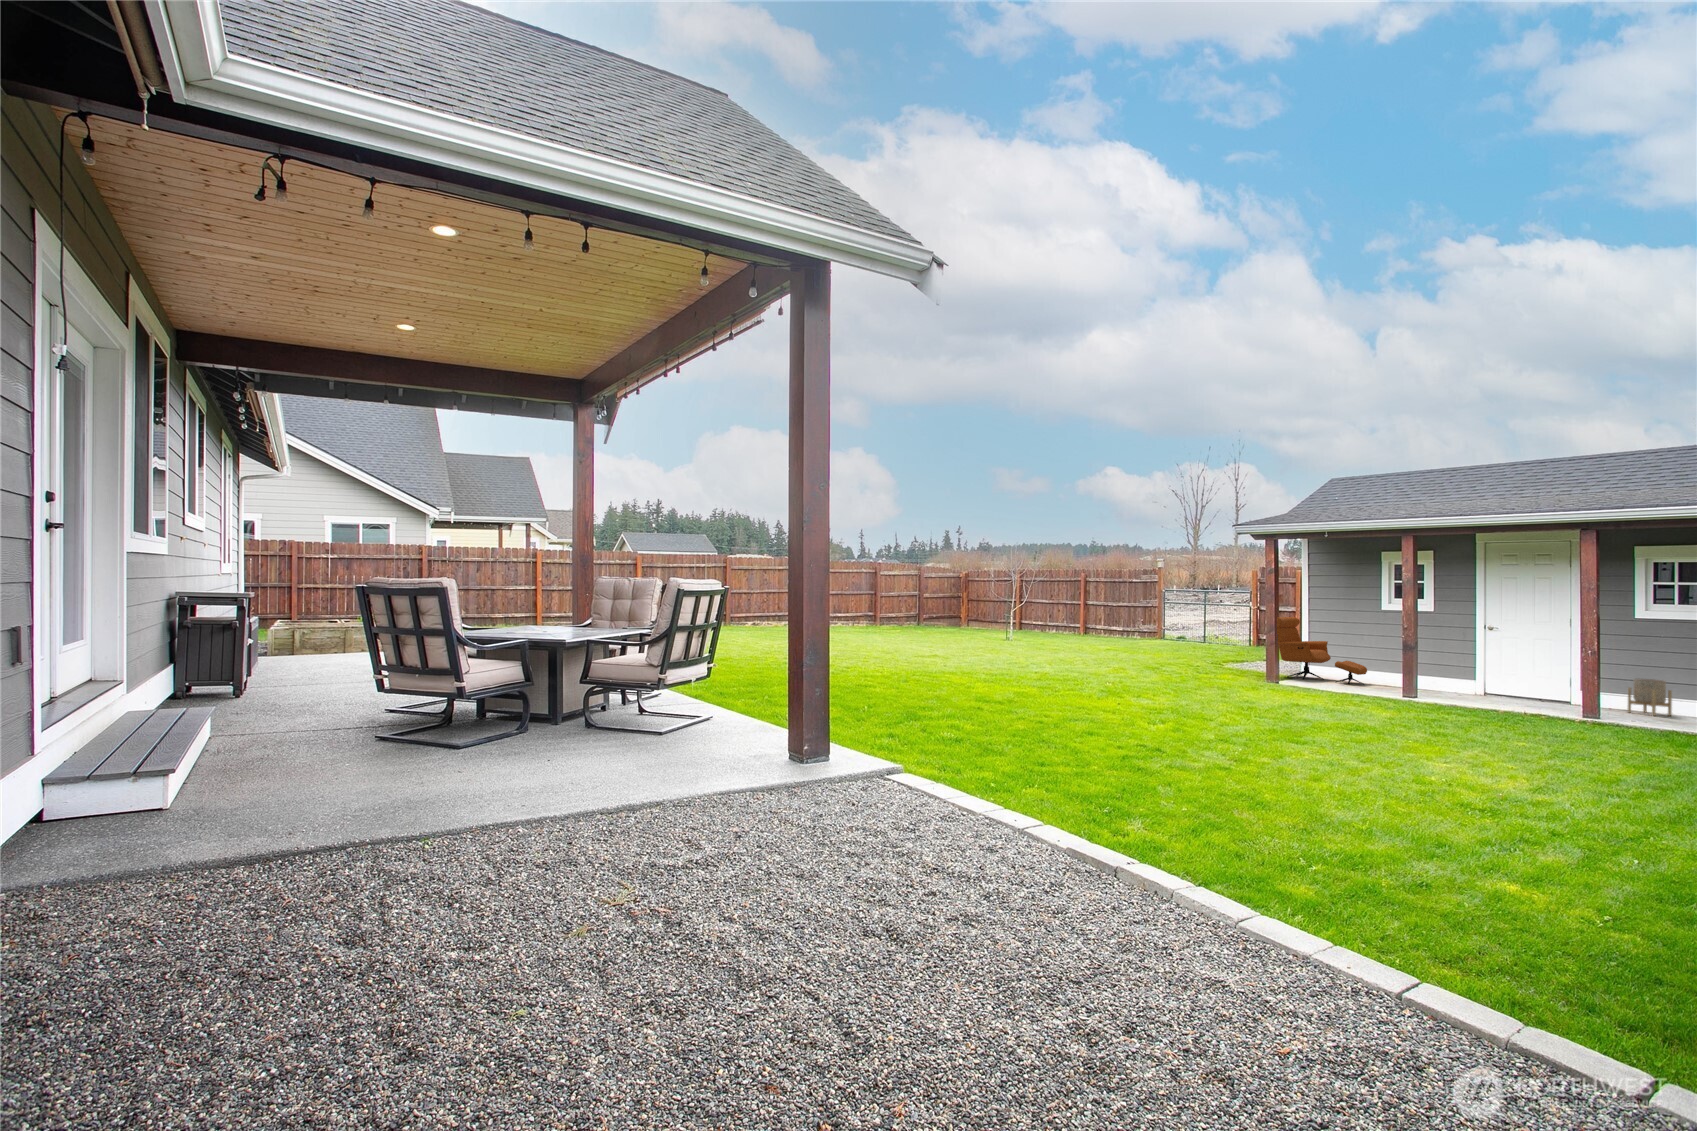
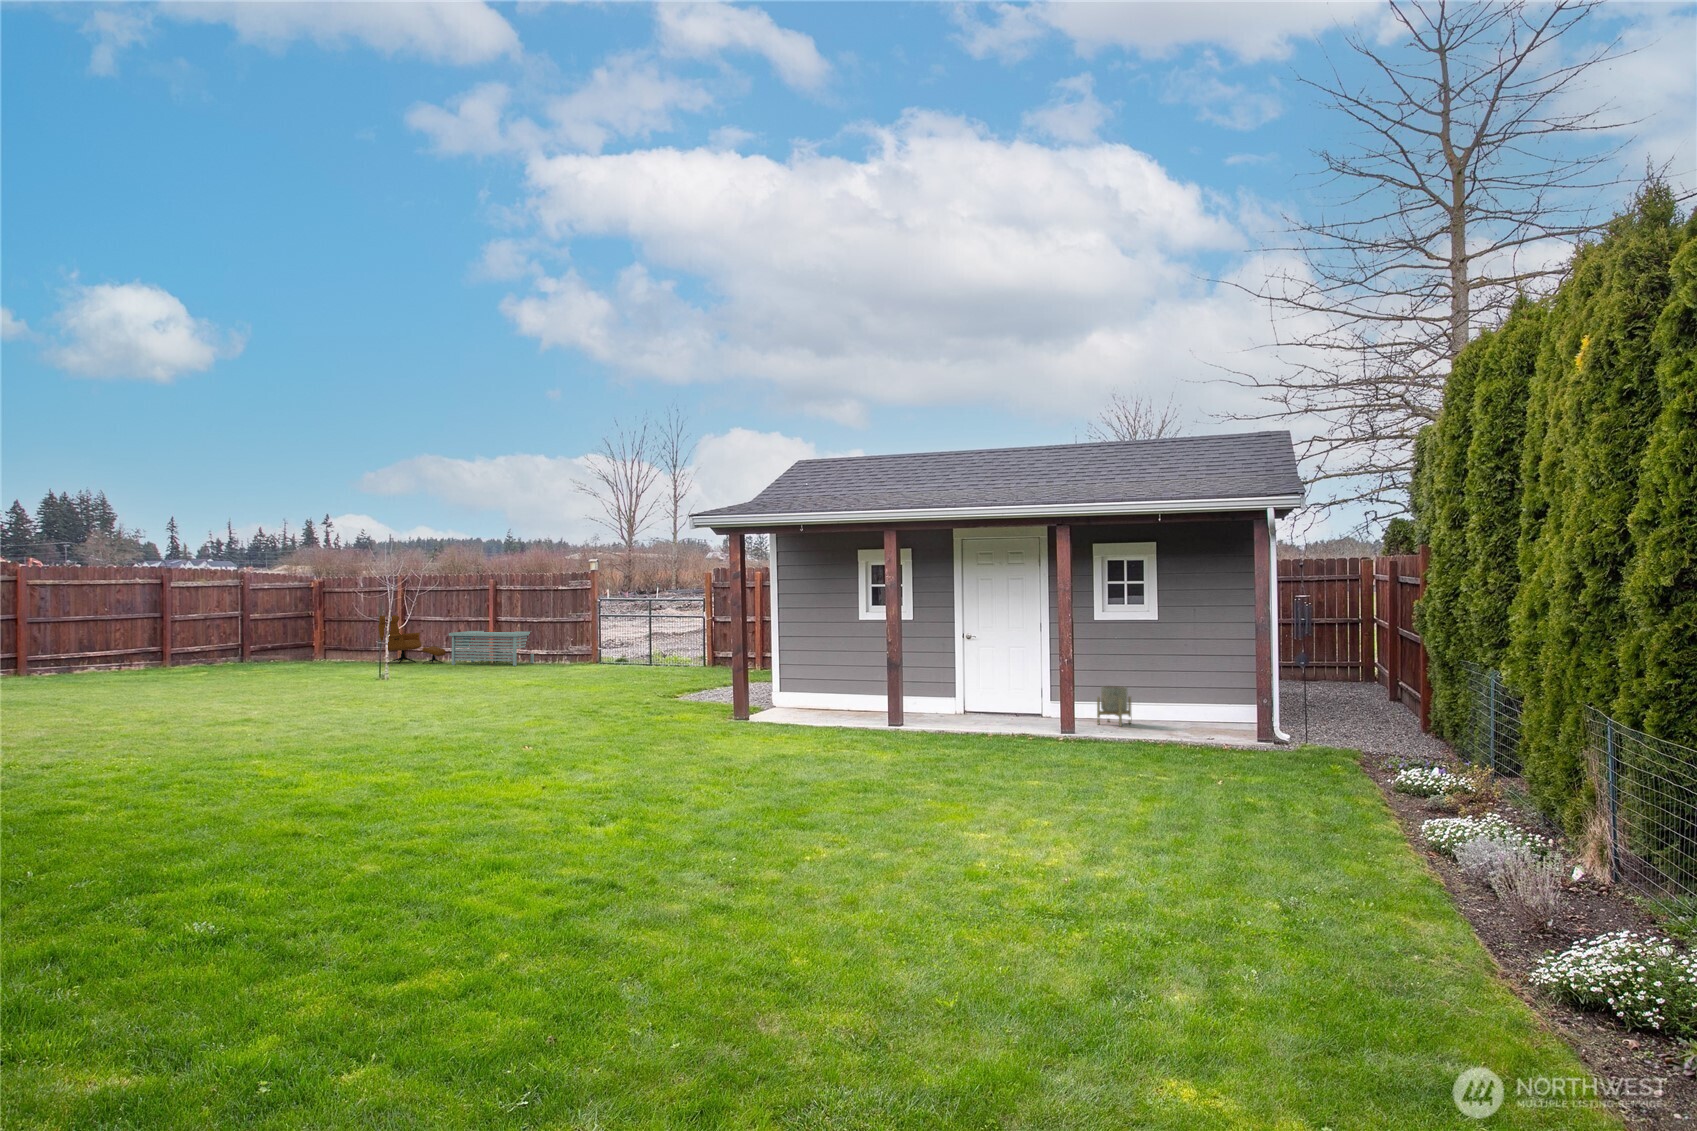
storage bench: none [1050,611,1113,639] -> present [449,631,534,666]
armchair: present [1277,617,1367,684] -> present [378,615,446,664]

